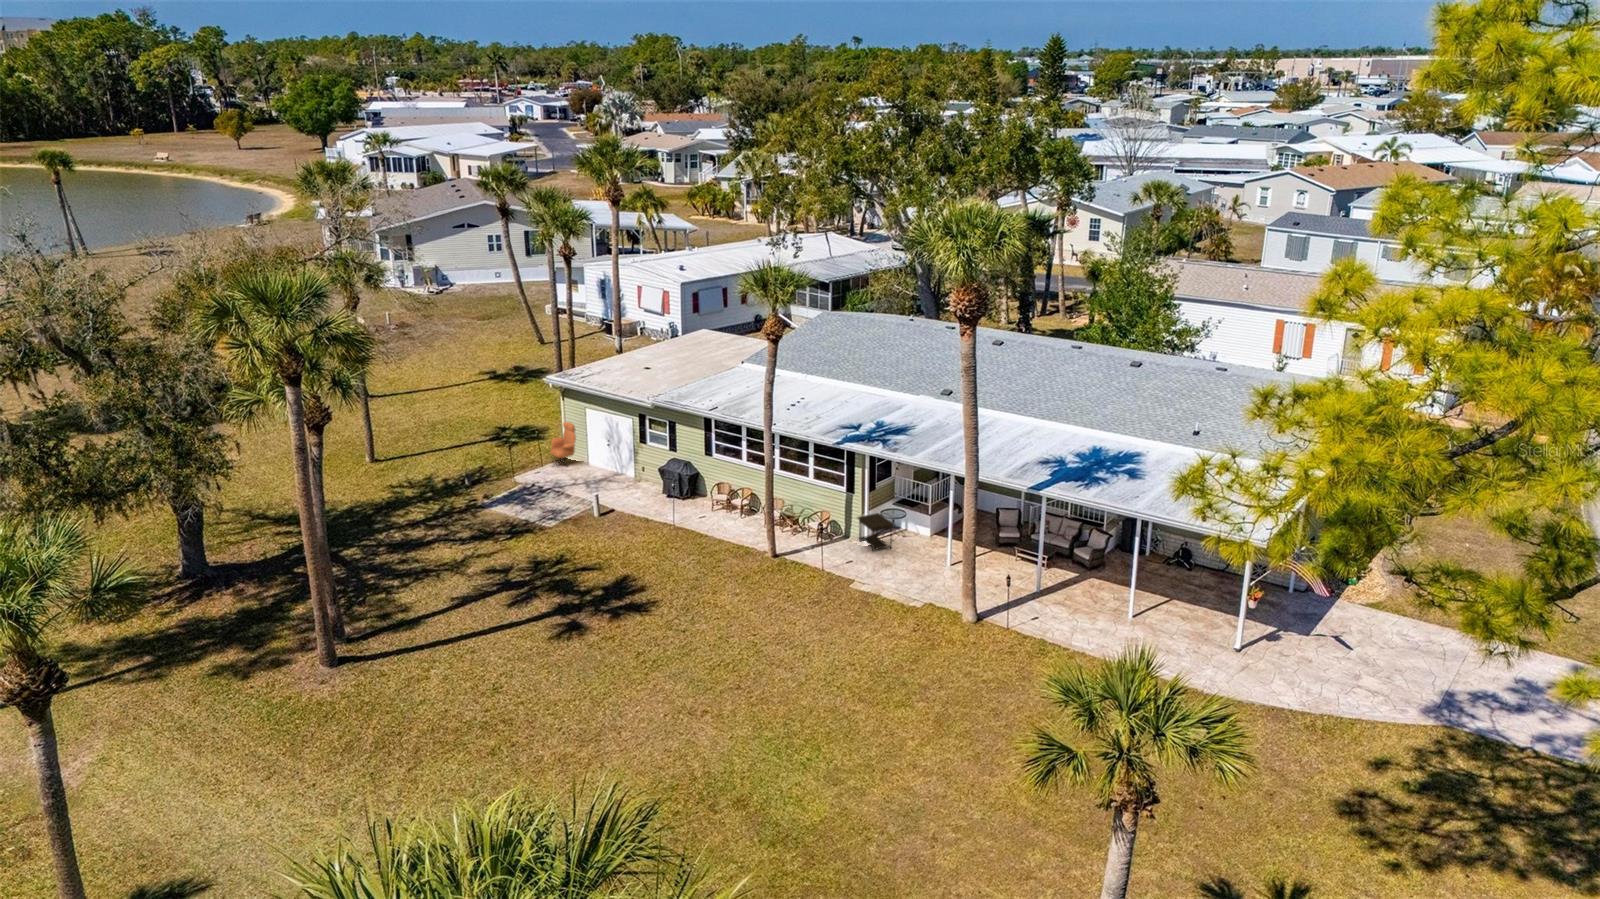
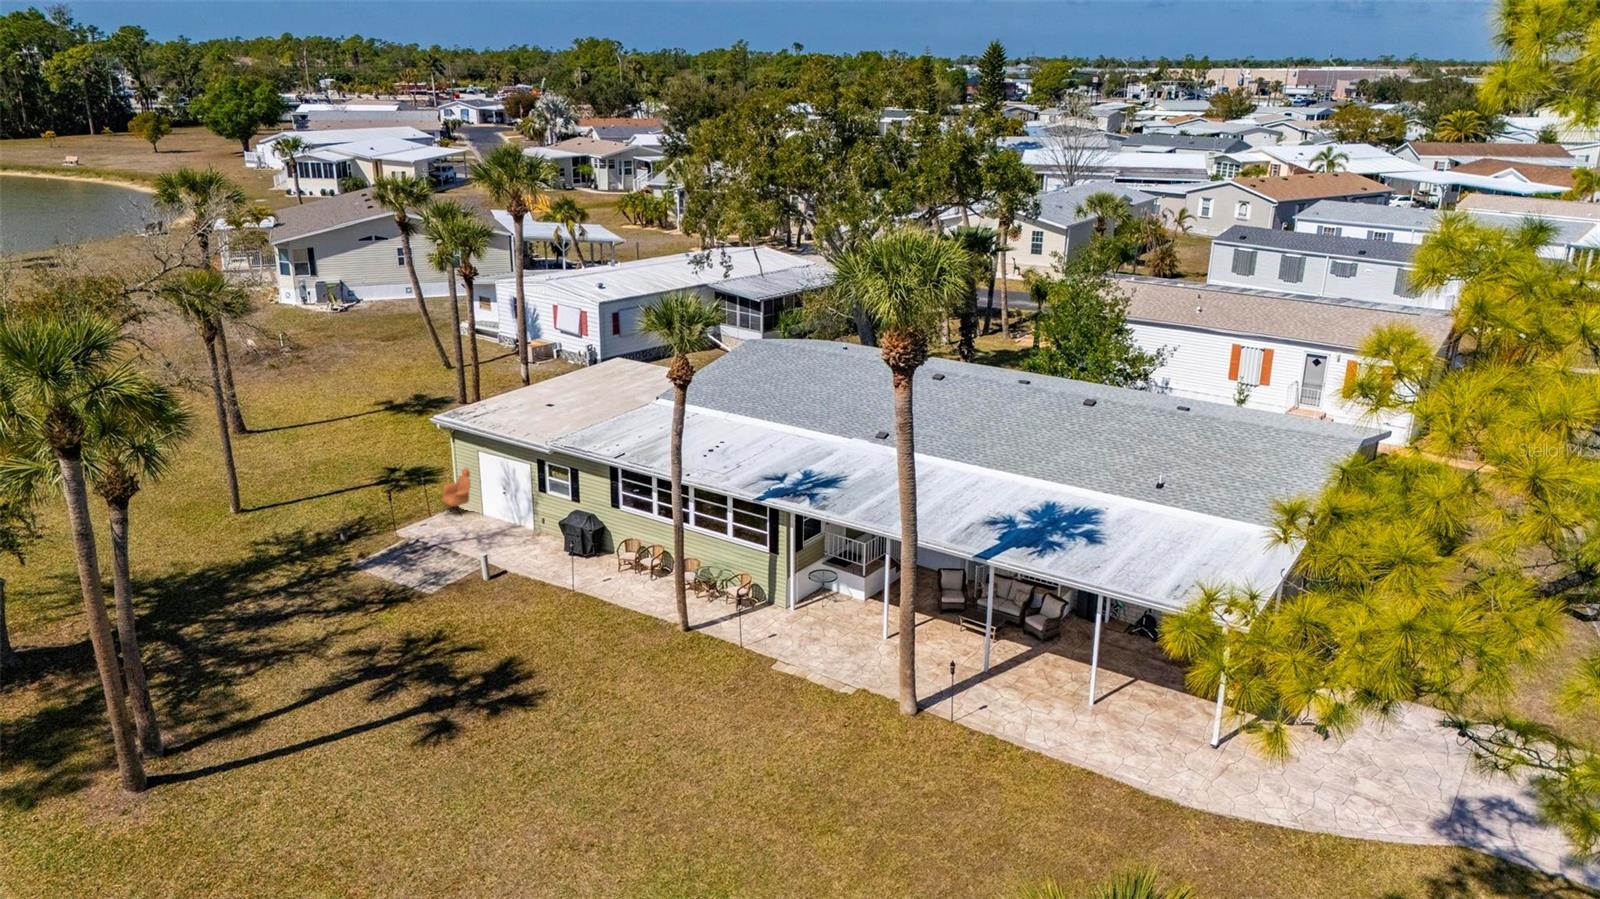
side table: present [857,513,894,551] -> none [780,575,823,621]

